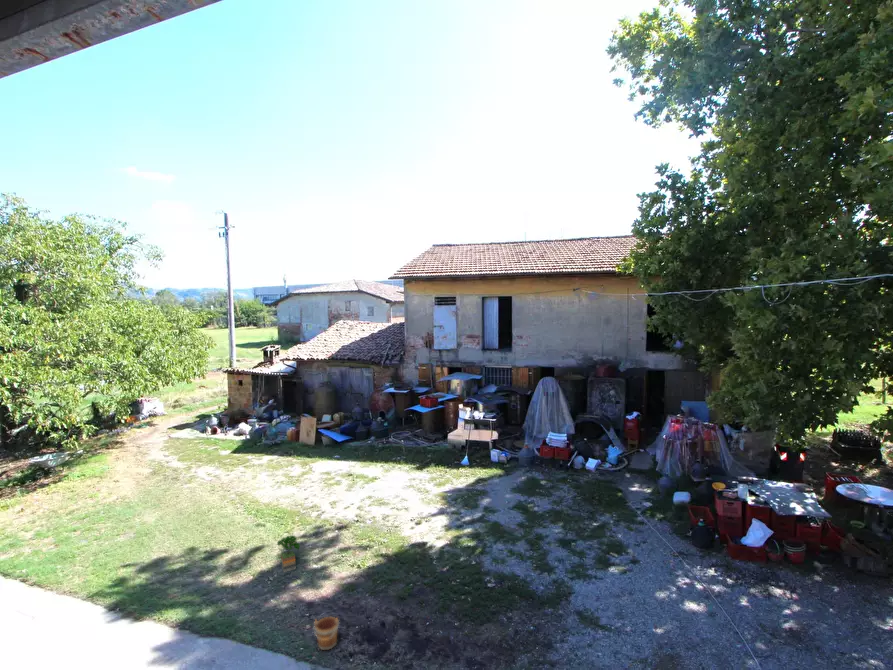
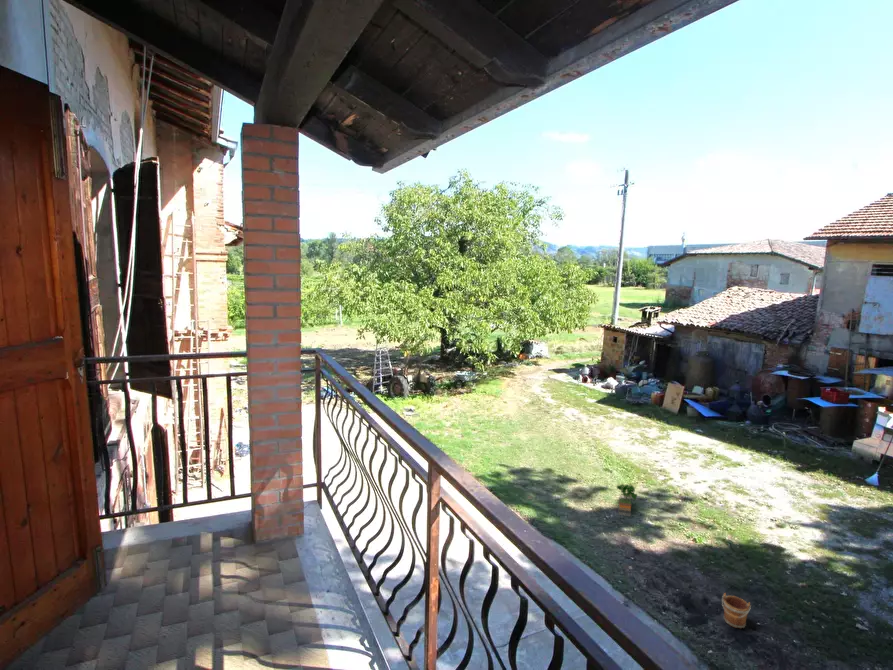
bucket: present [314,617,339,650] -> present [722,594,751,628]

